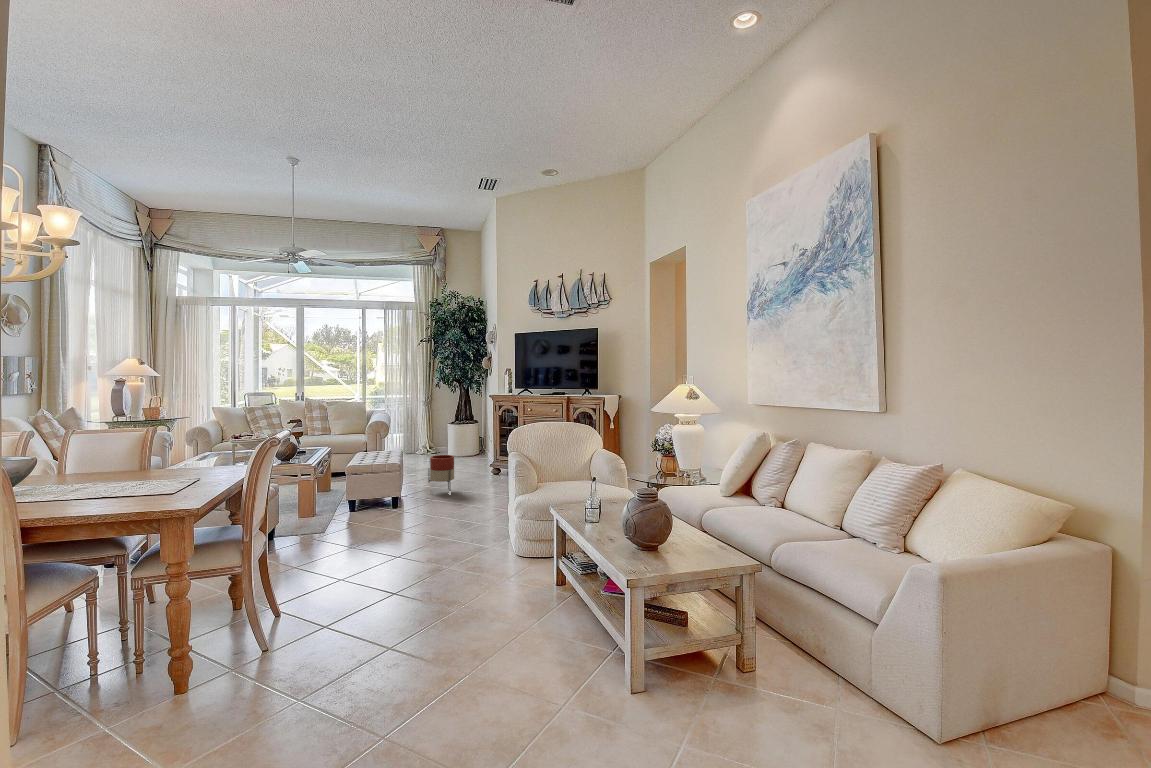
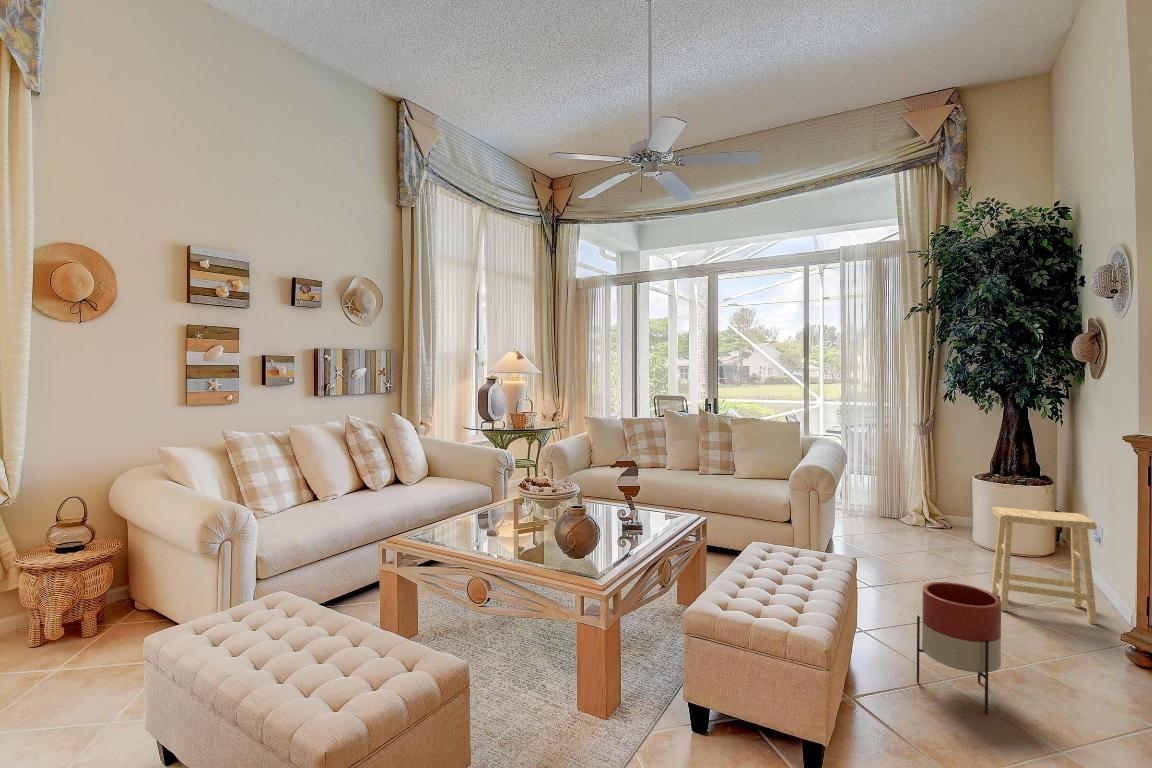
footstool: none [454,431,487,473] -> present [991,507,1097,624]

